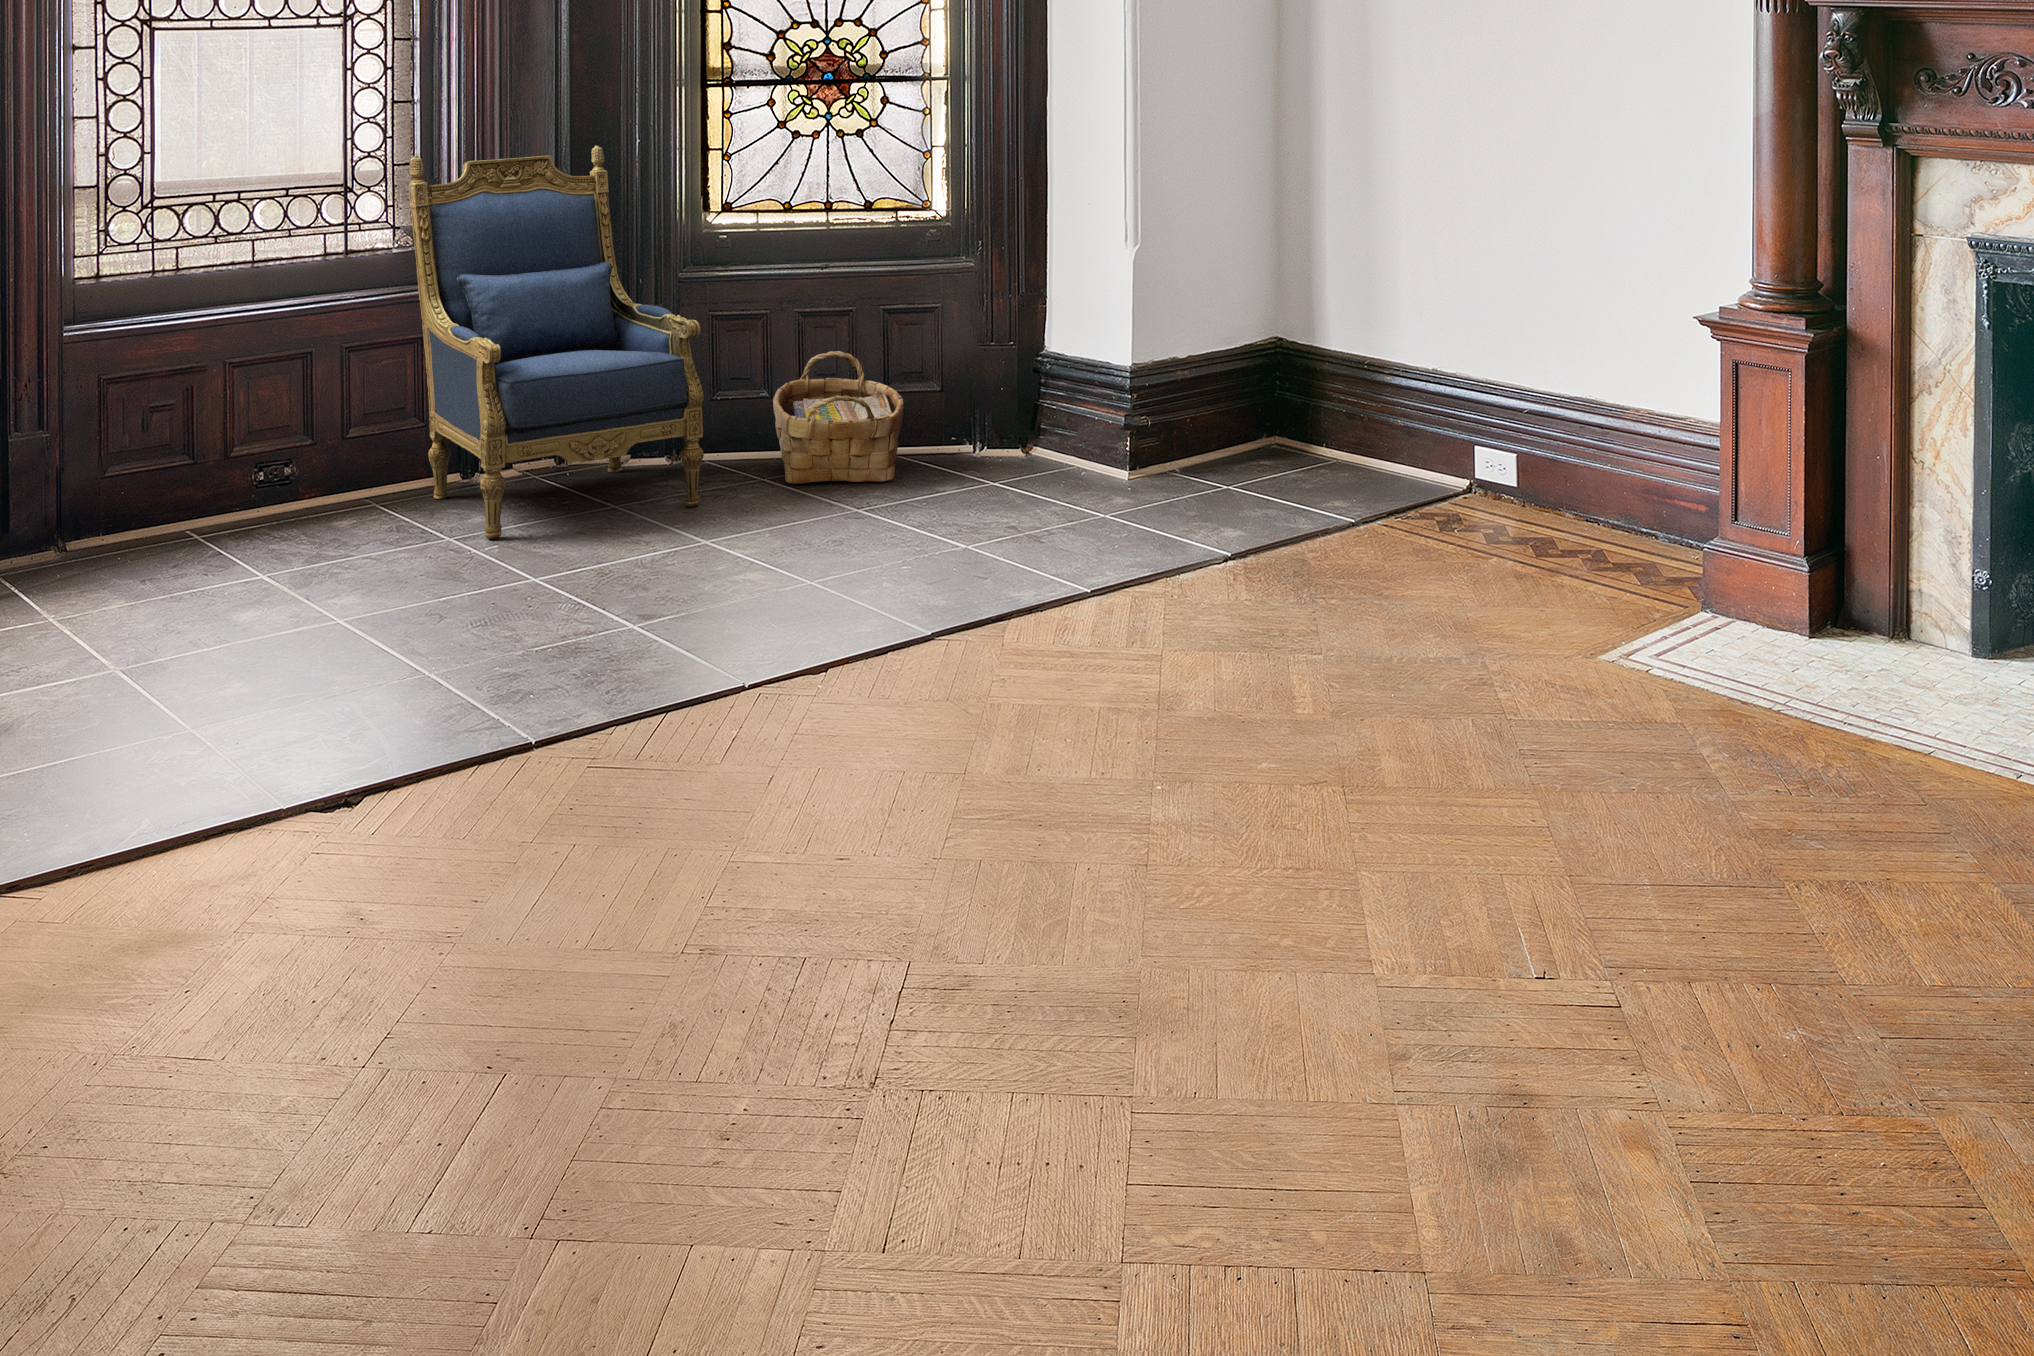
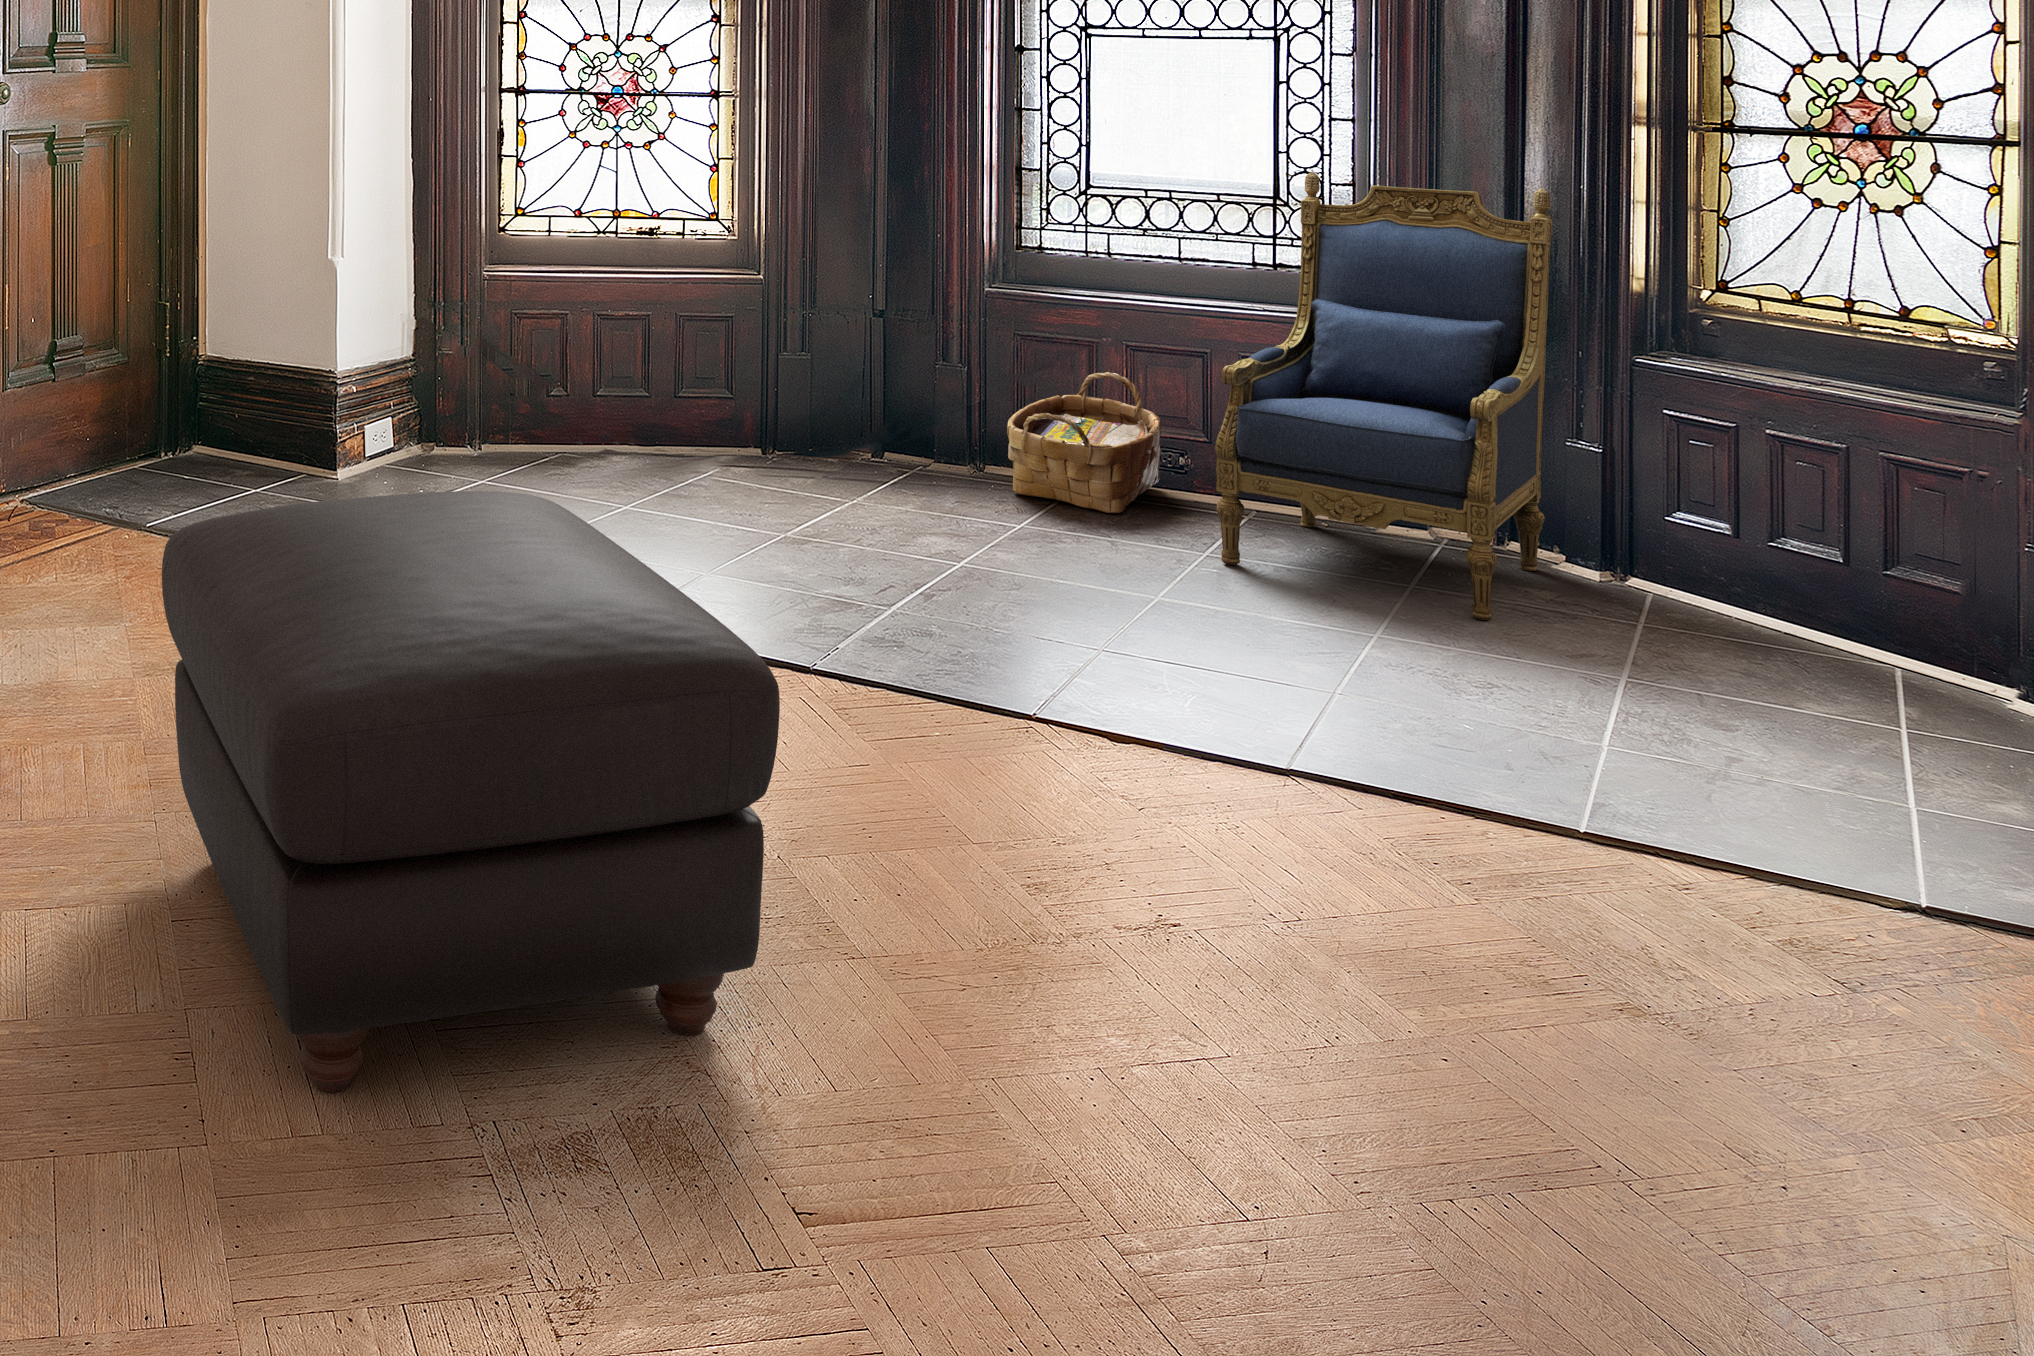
woven basket: present [773,351,904,484] -> present [1007,372,1161,513]
ottoman: none [702,530,1370,1103] -> present [162,491,780,1092]

